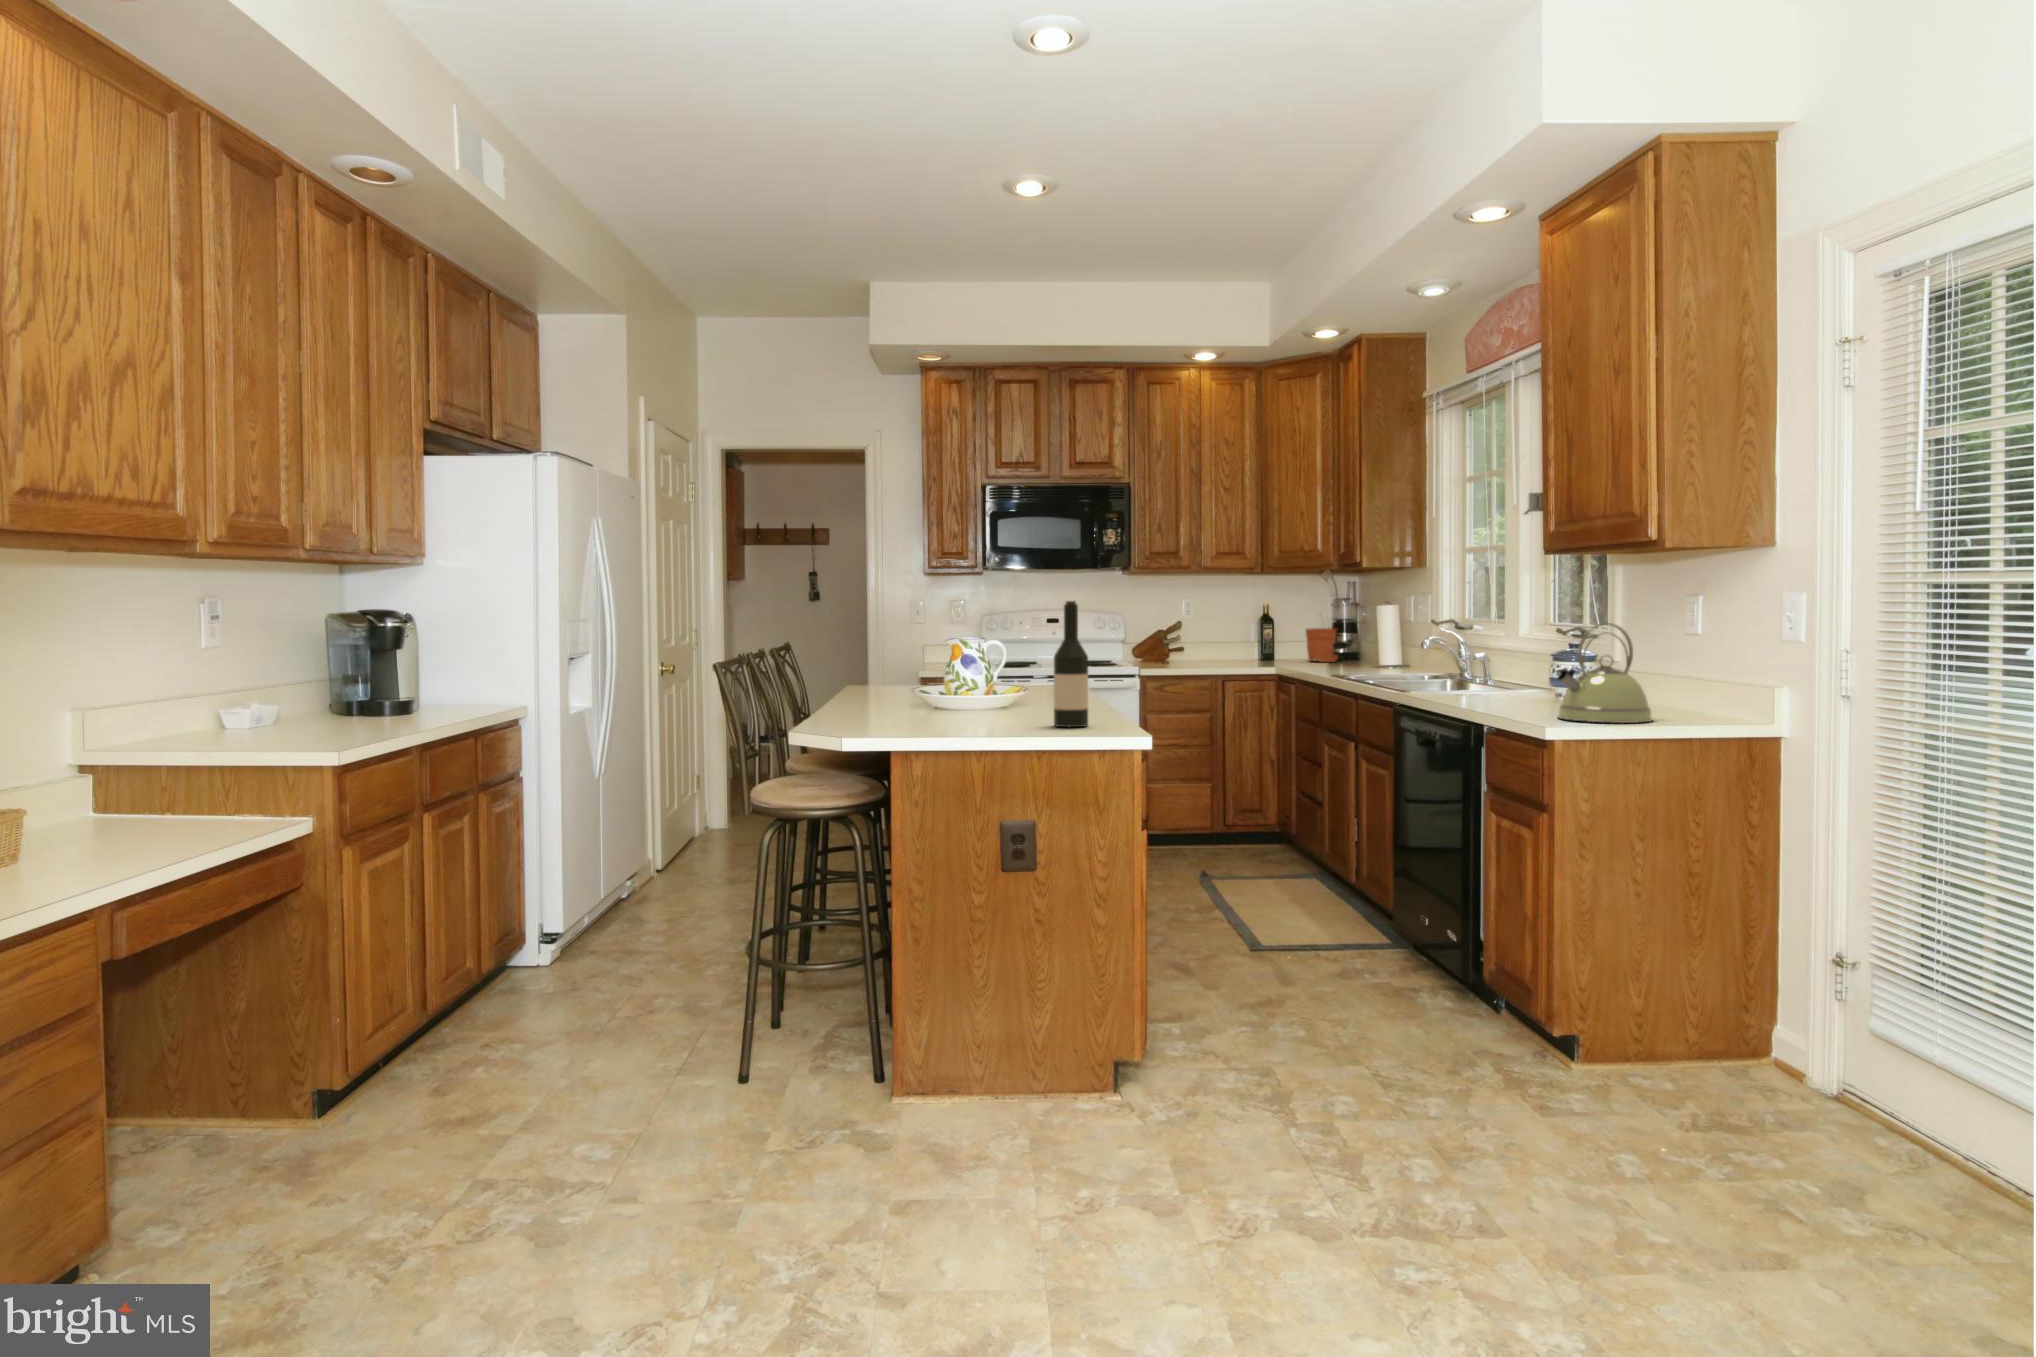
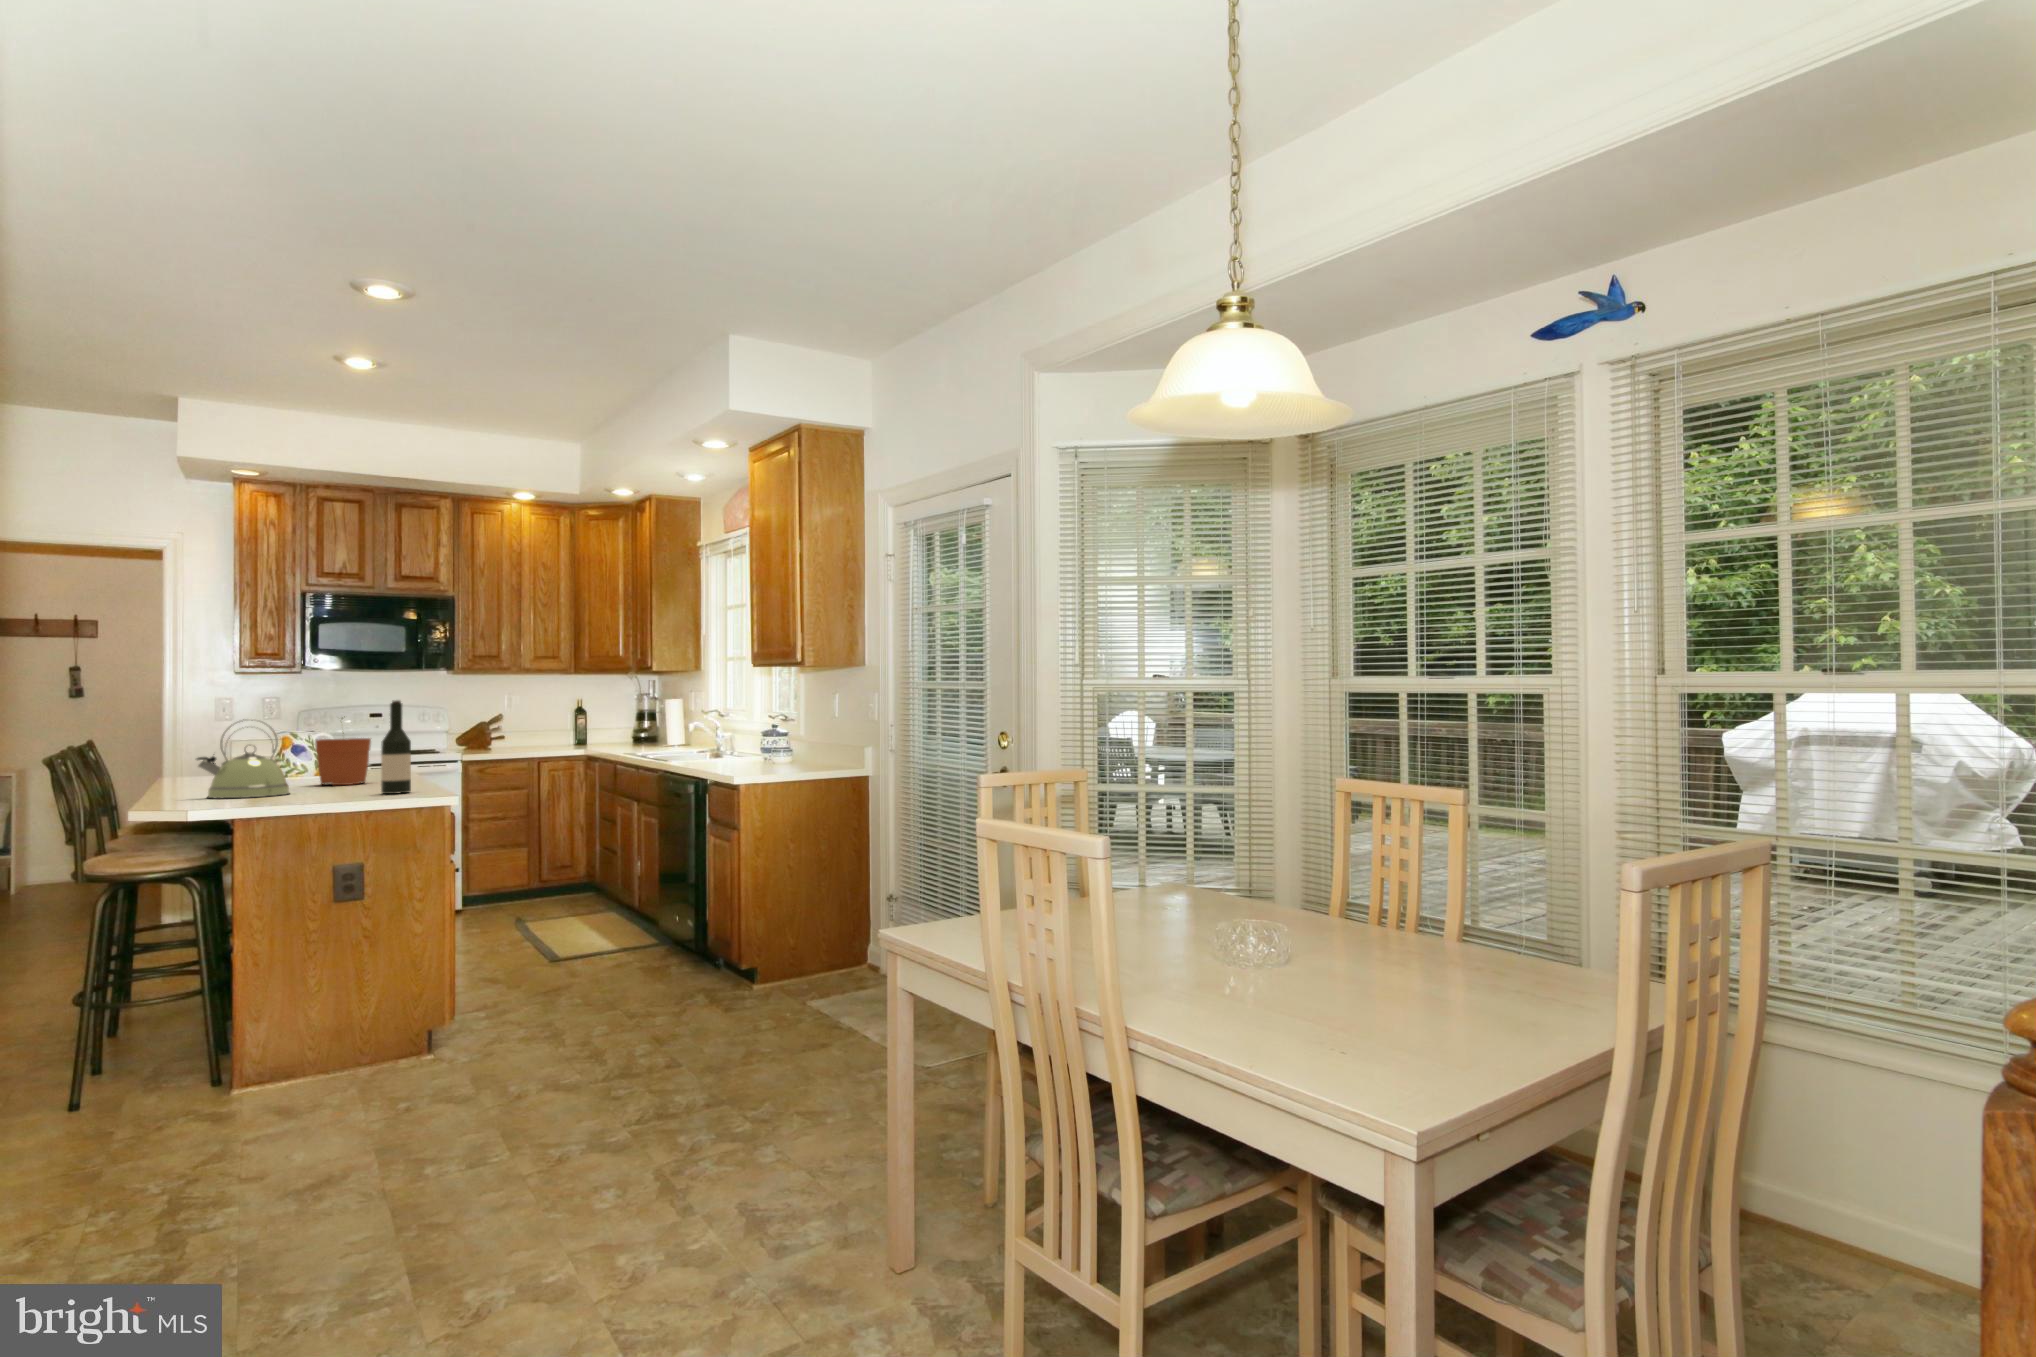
kettle: present [1556,623,1652,723] -> present [197,719,289,798]
plant pot: present [1306,628,1338,662] -> present [316,738,371,785]

